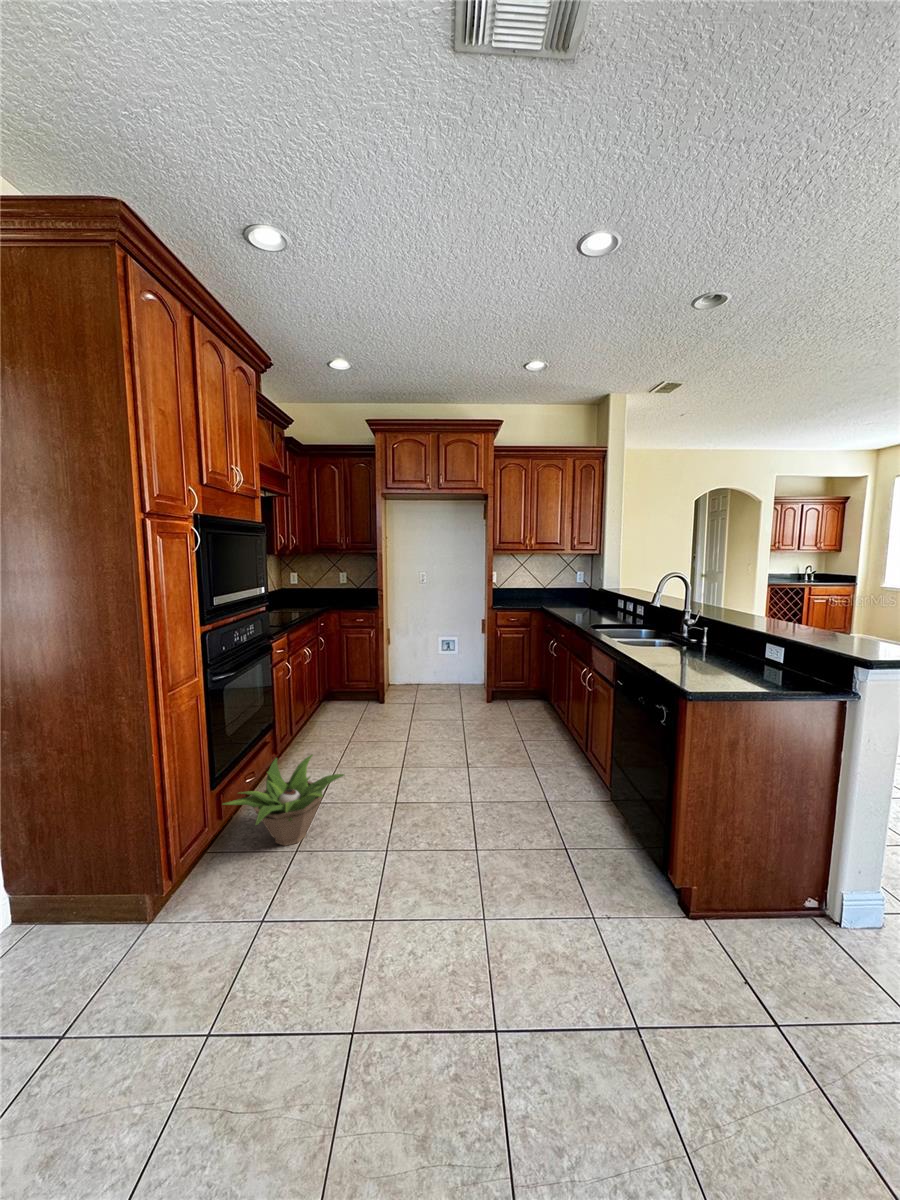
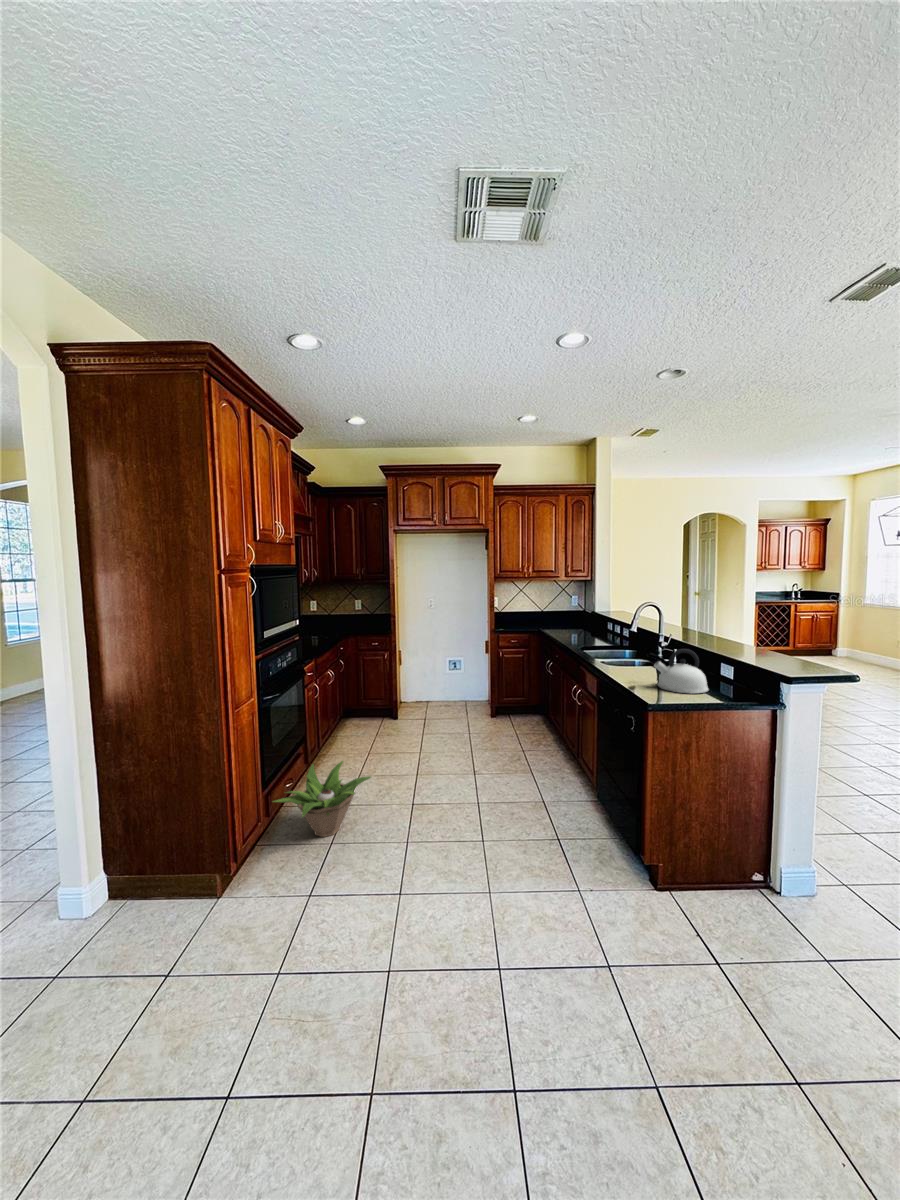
kettle: none [689,627,756,681] -> present [654,649,708,694]

